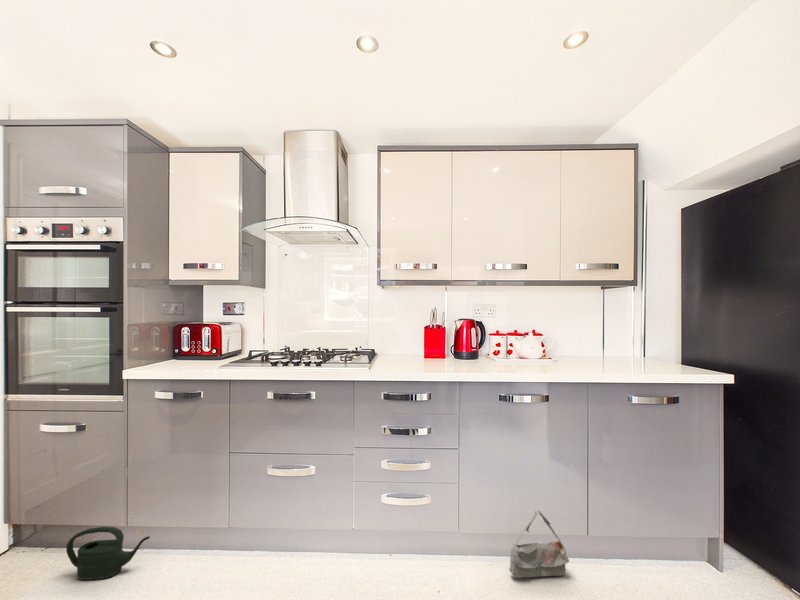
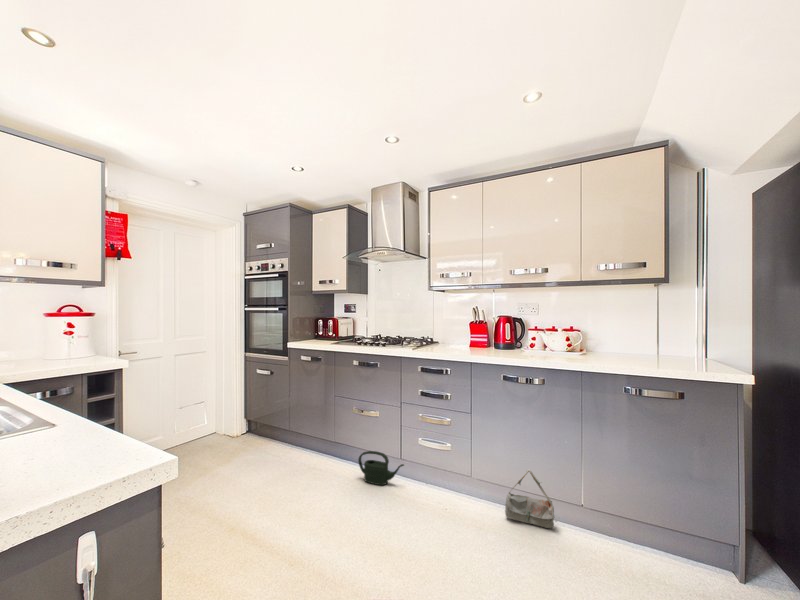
watering can: present [66,527,150,580] -> present [358,451,404,485]

